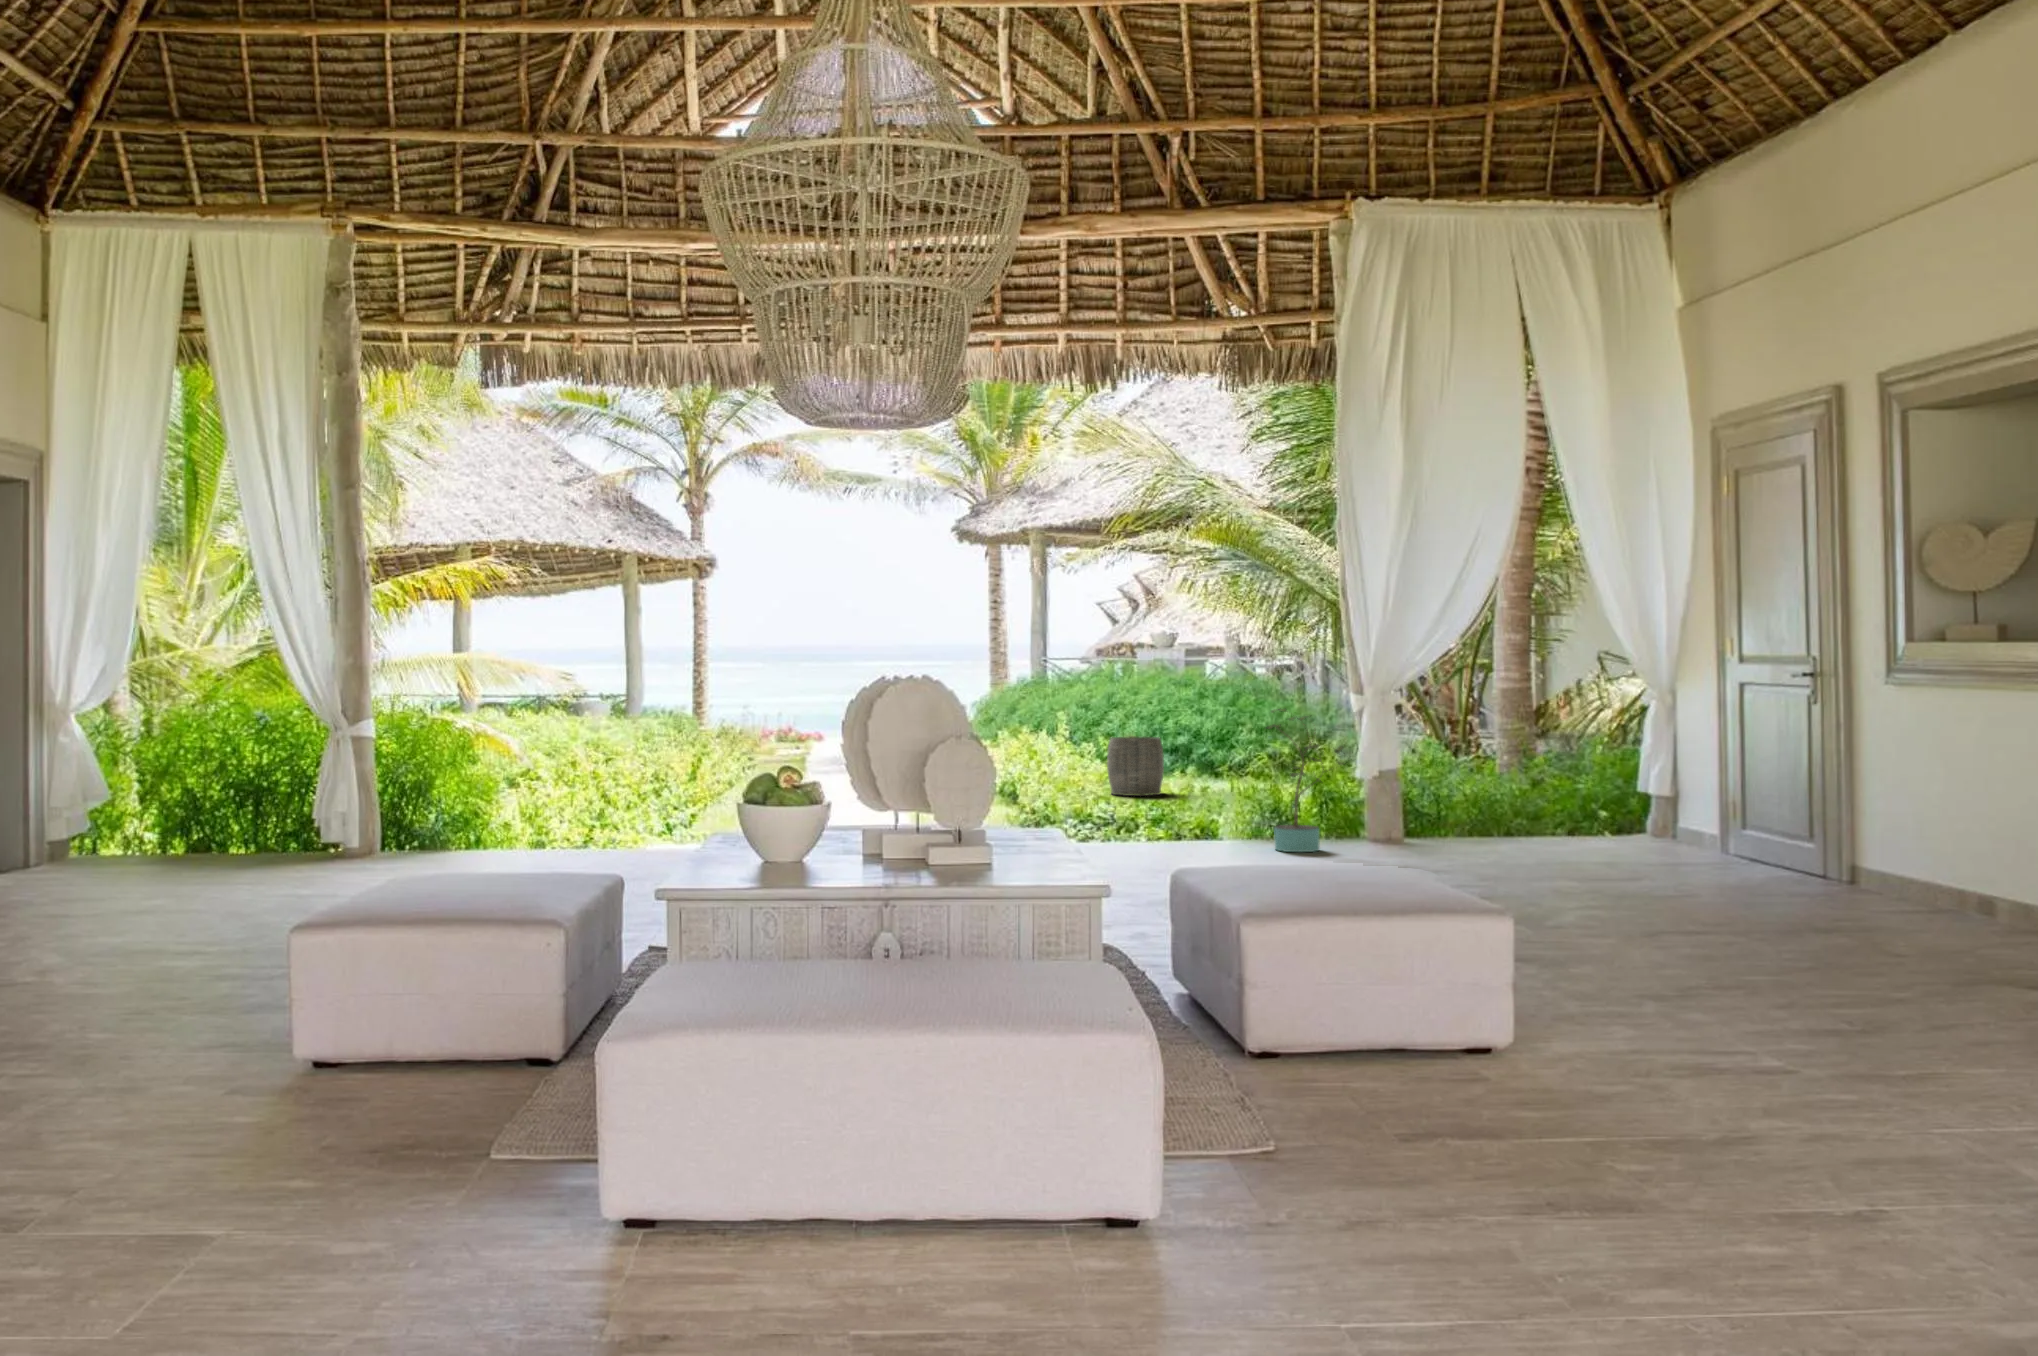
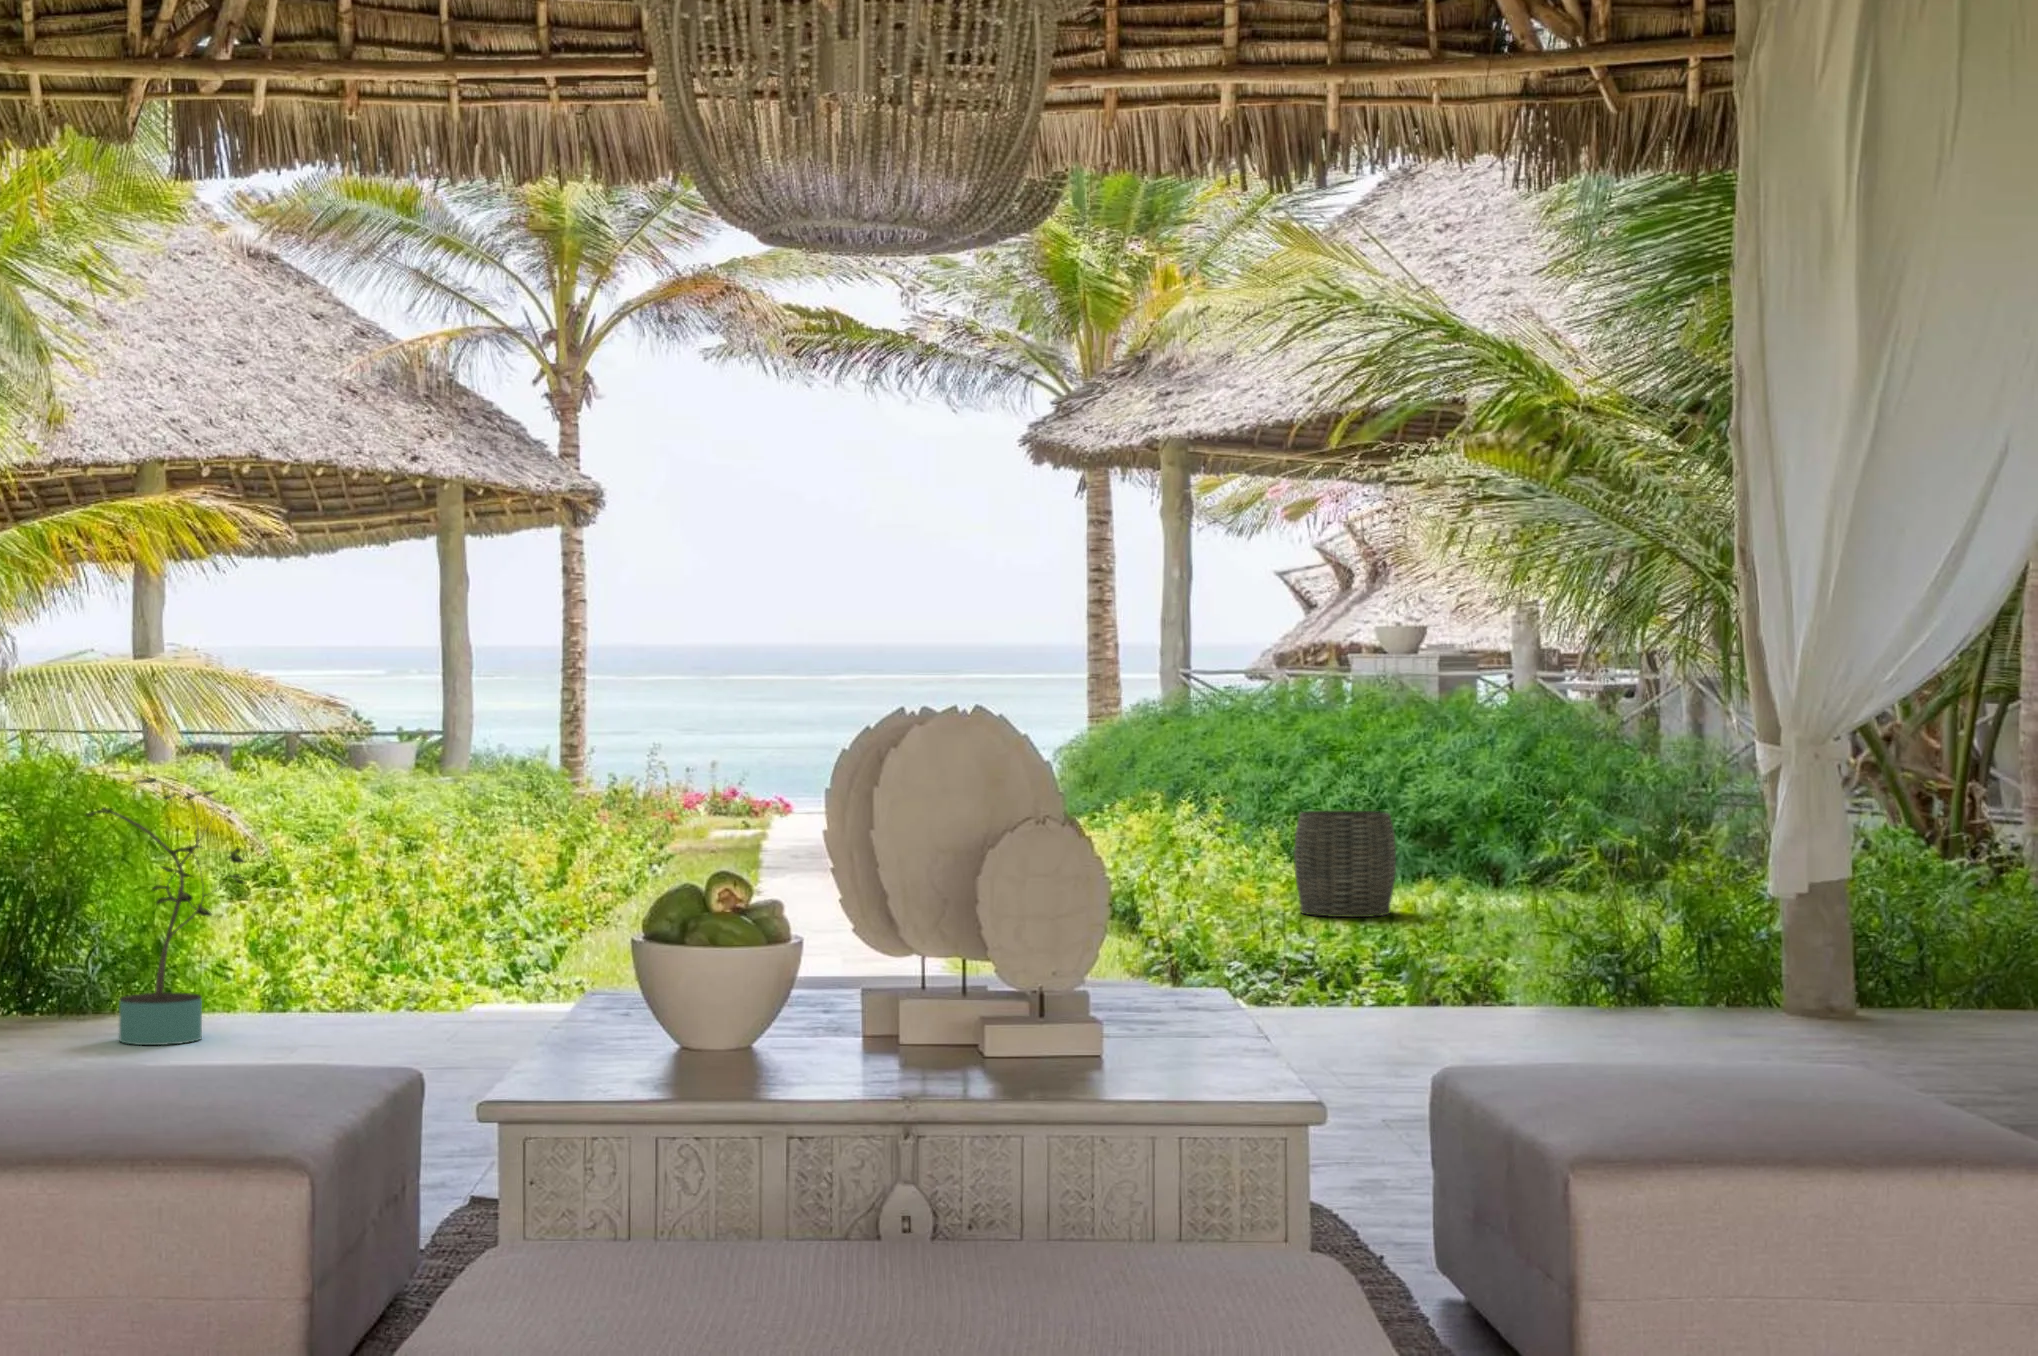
potted plant: present [1266,709,1346,852] -> present [86,777,244,1045]

